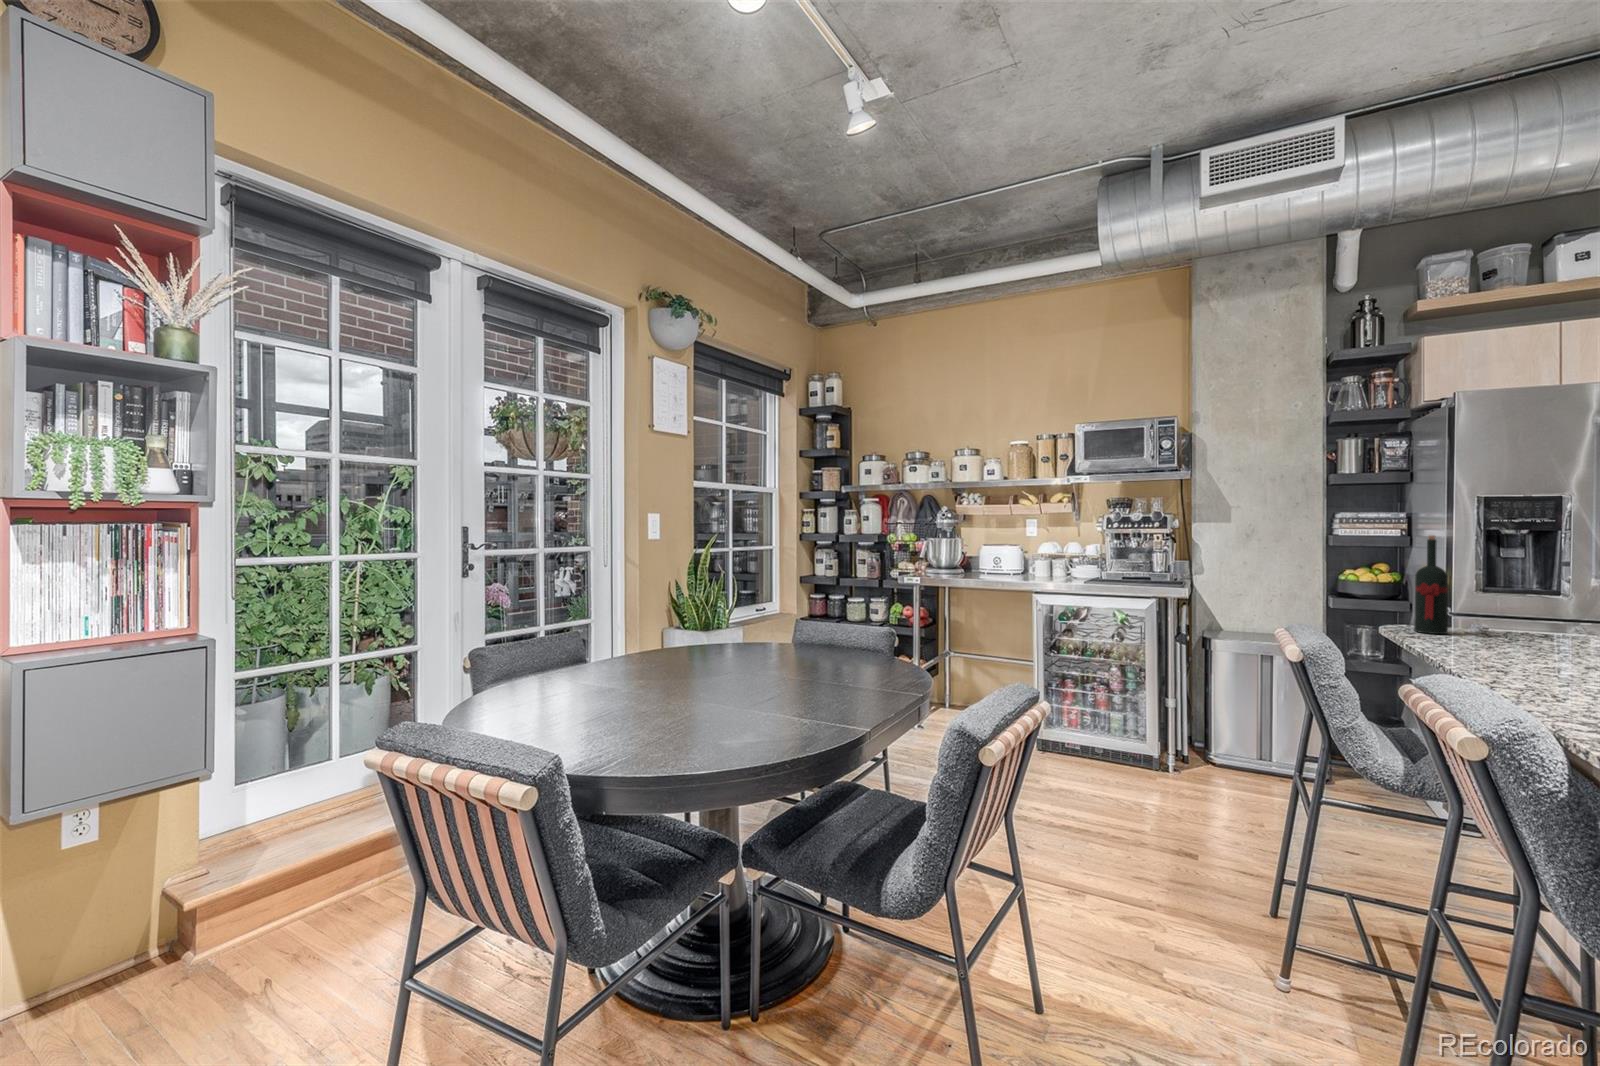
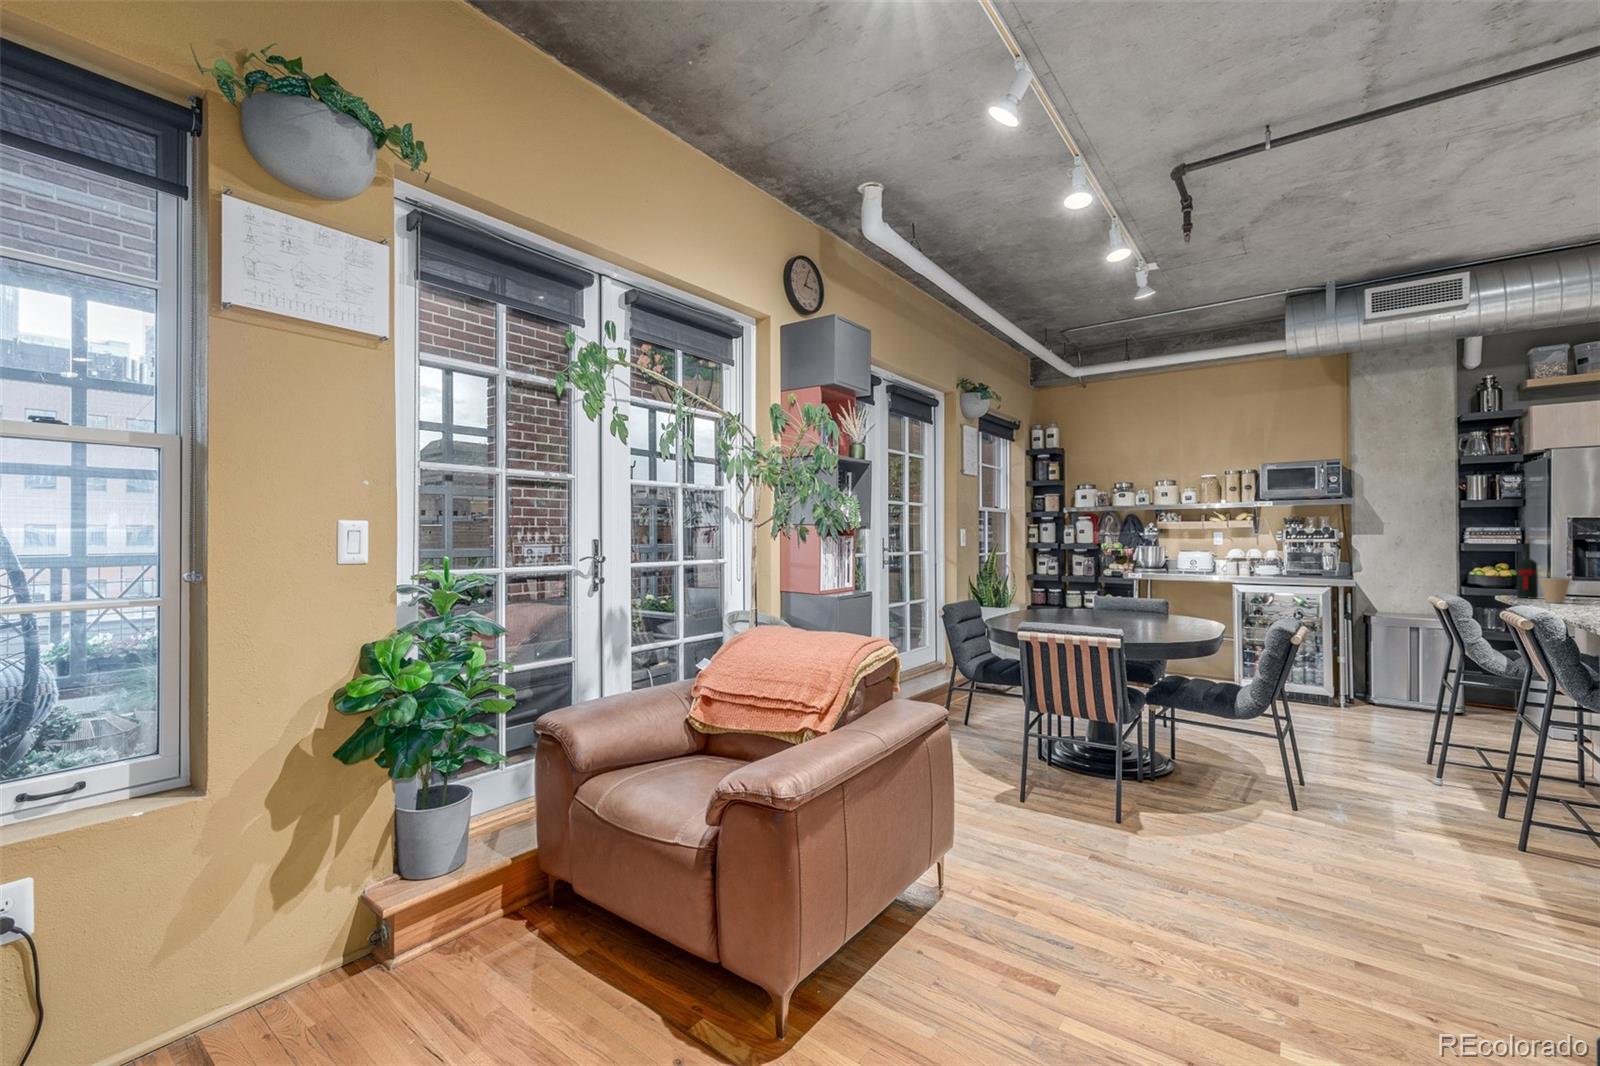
coffee cup: none [1455,602,1510,651] -> present [1540,577,1570,603]

